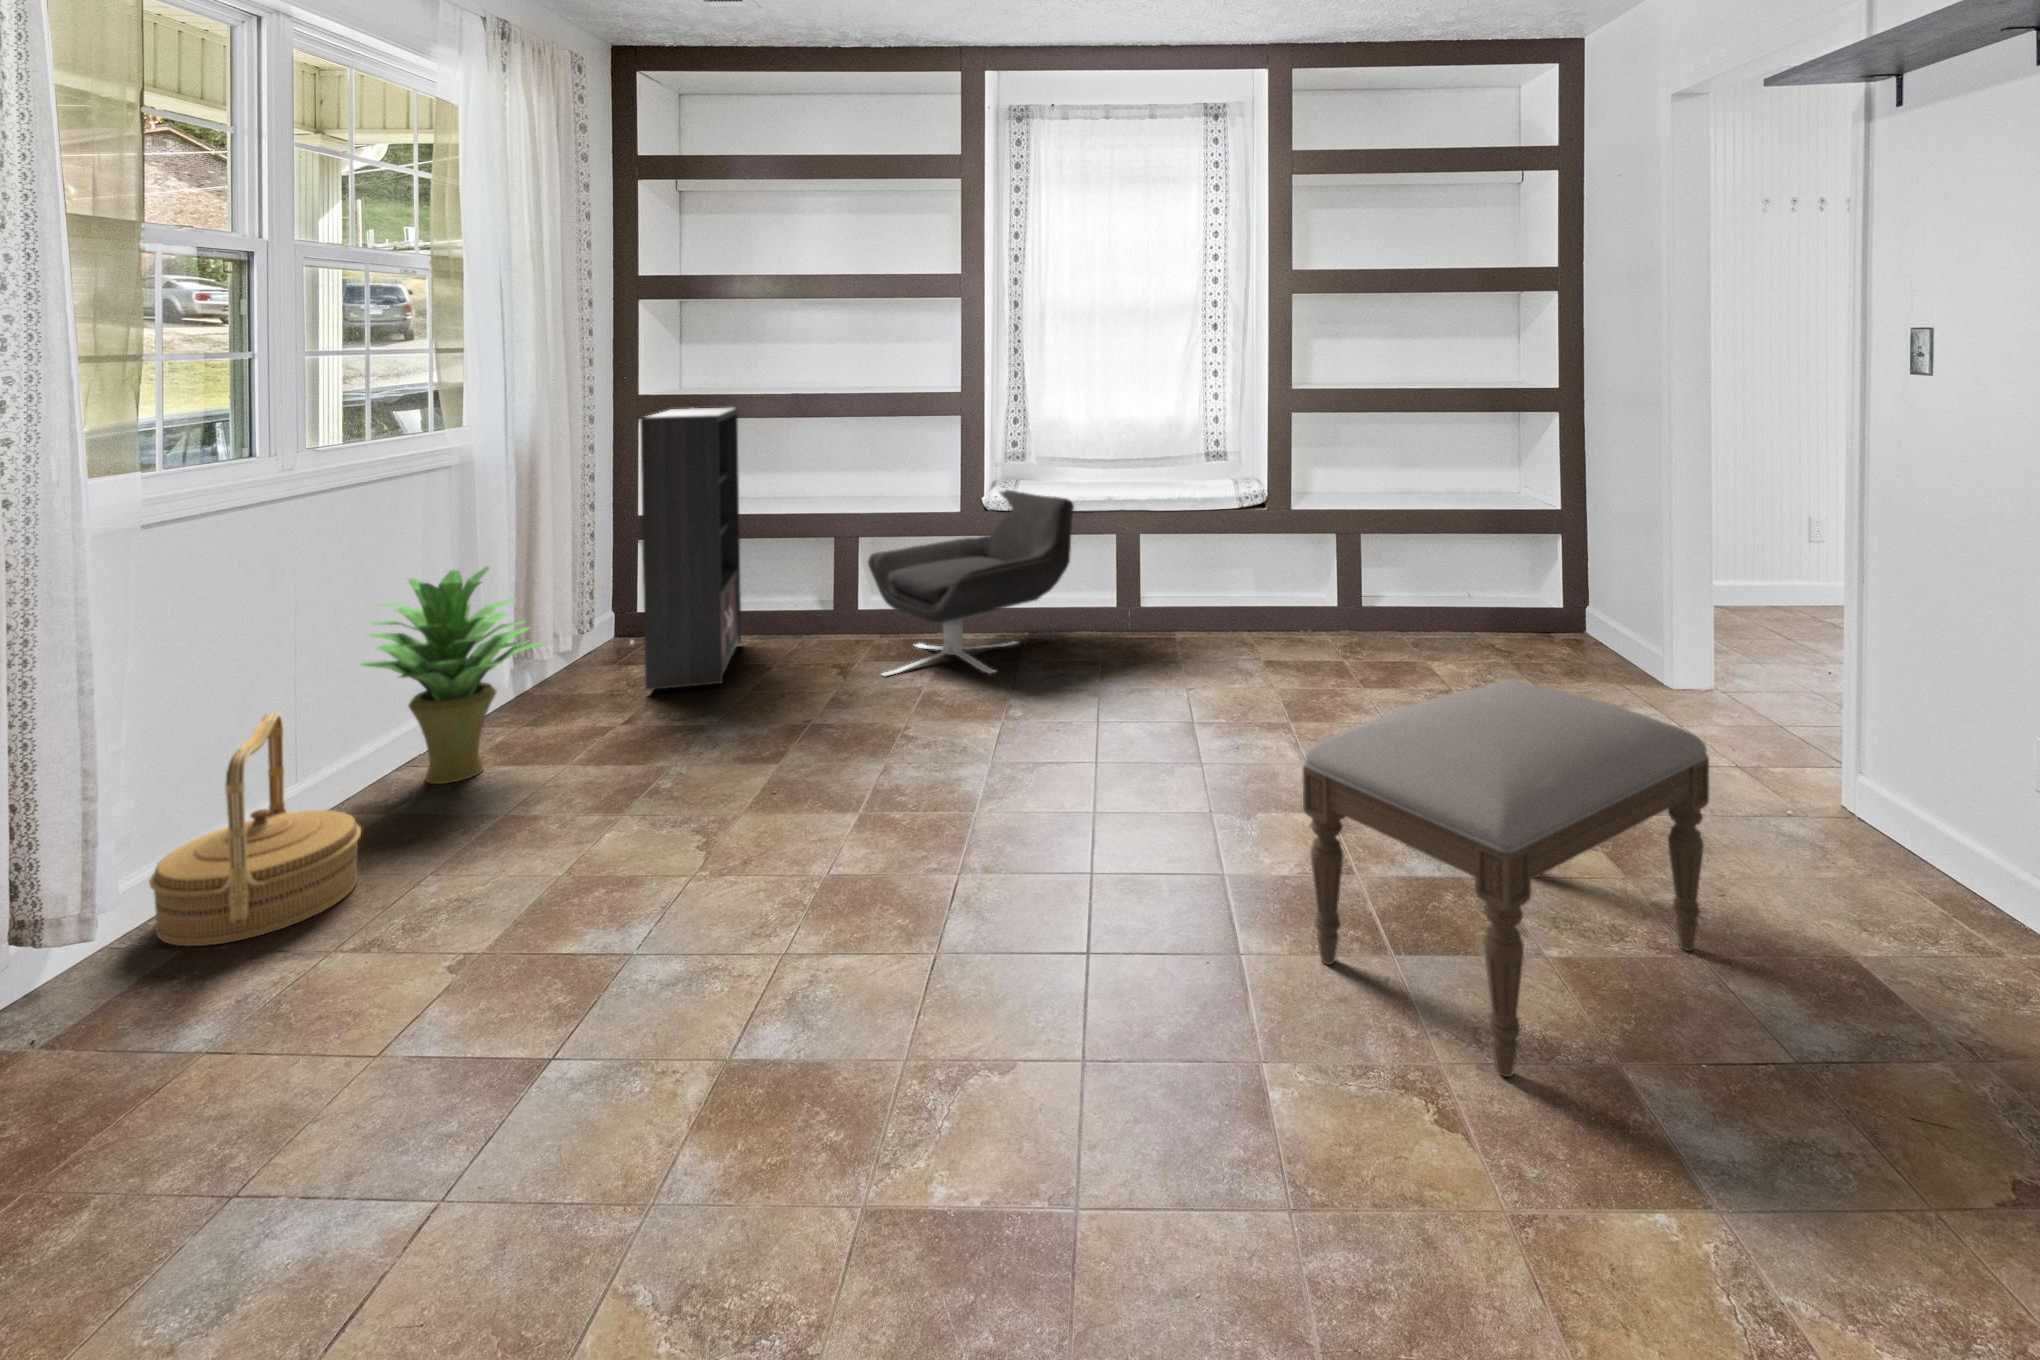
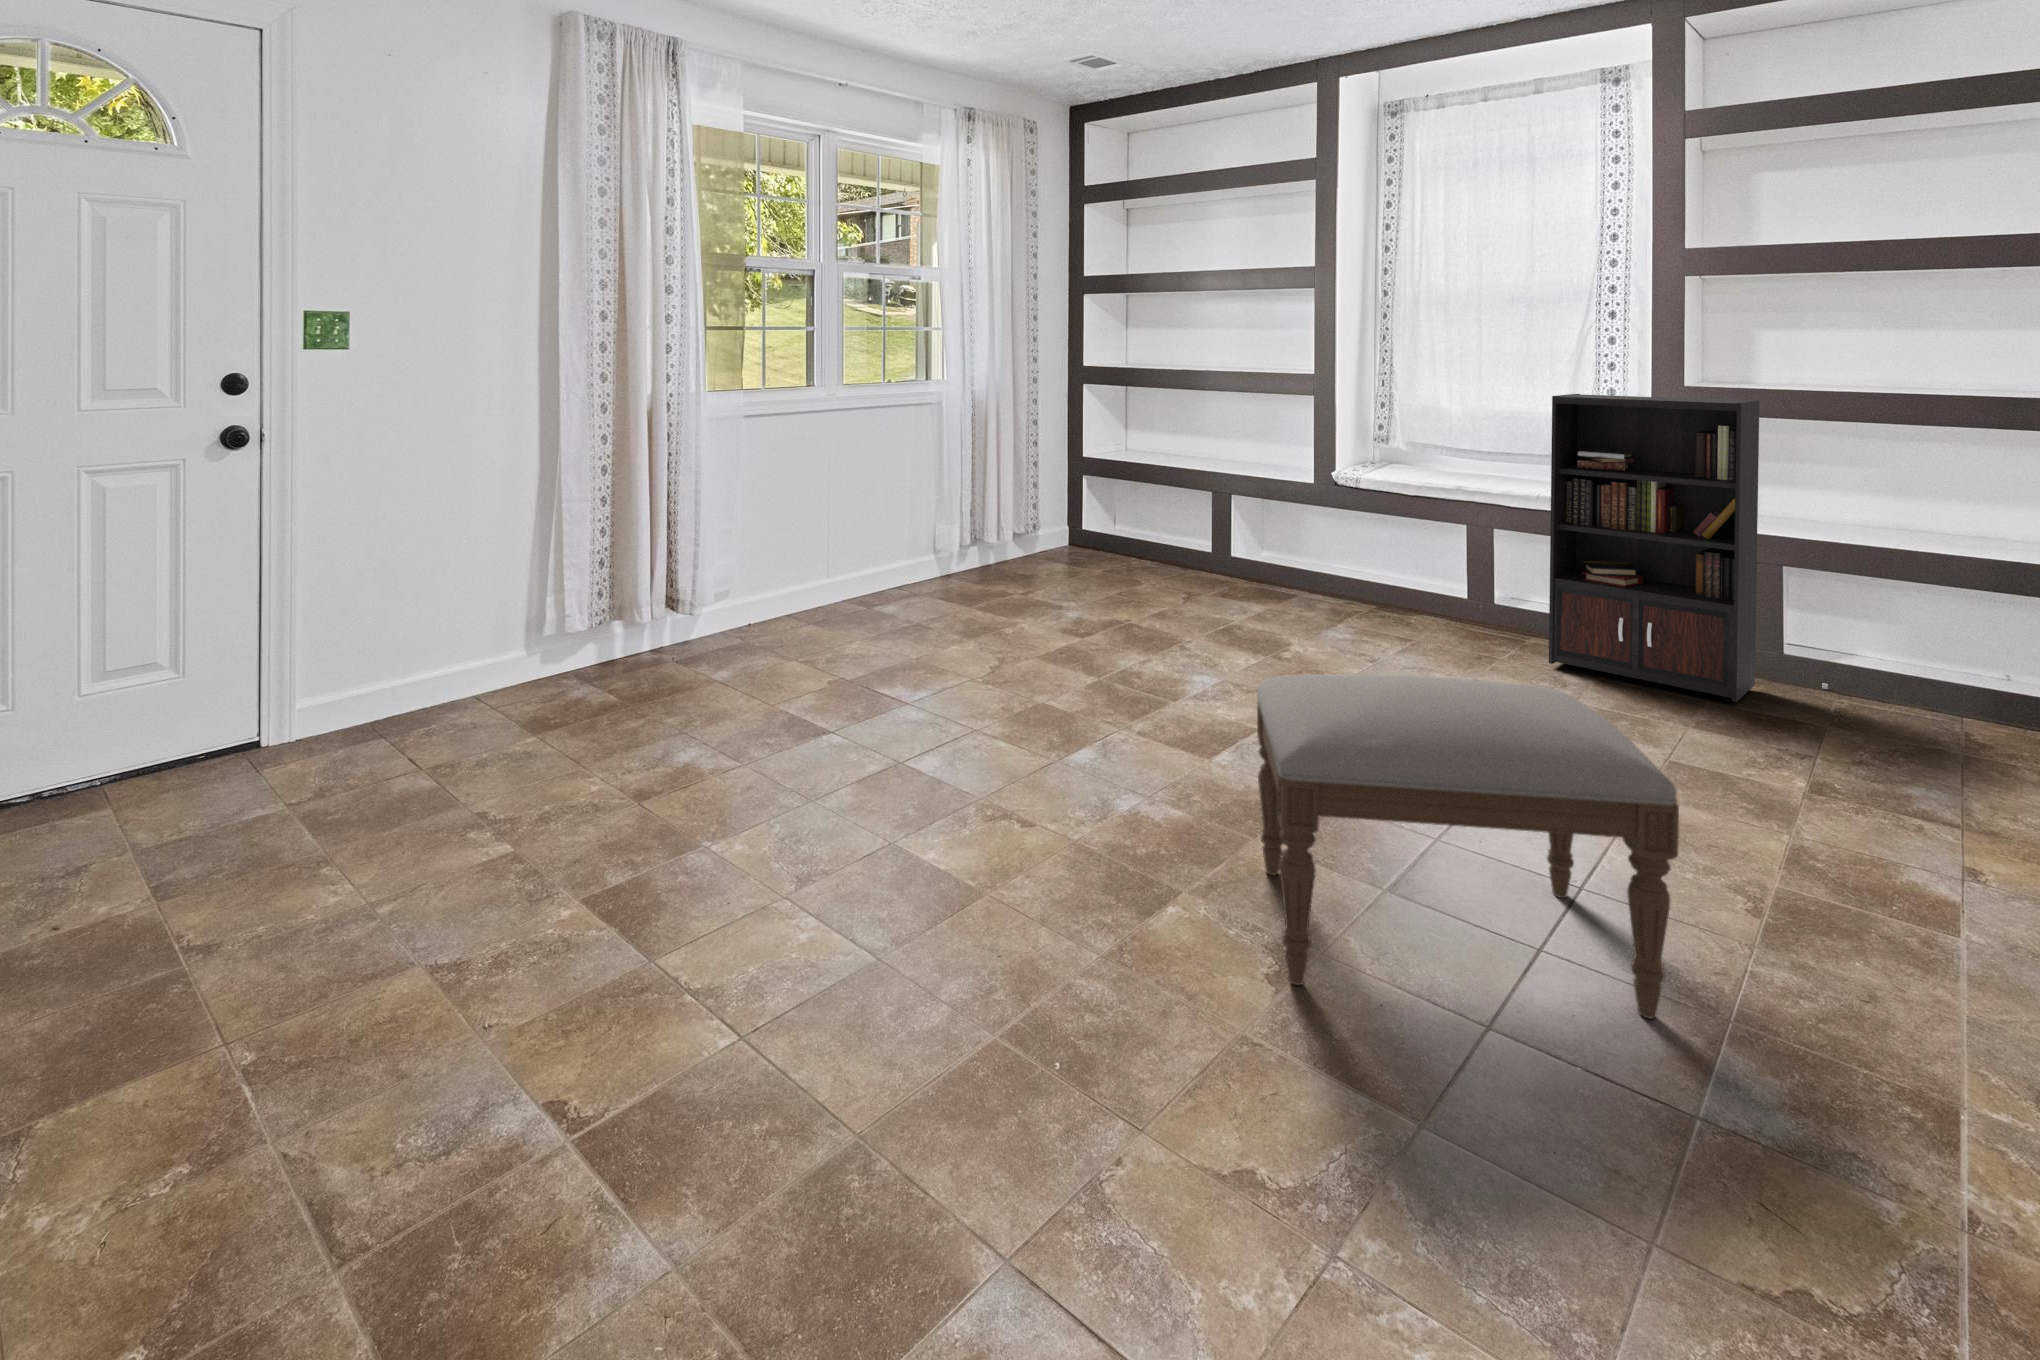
bookcase: present [630,407,741,690] -> present [1549,394,1828,702]
lounge chair: present [868,490,1074,676] -> none [1214,467,1407,627]
potted plant: present [359,567,543,784] -> none [861,471,963,607]
woven basket: present [149,713,361,946] -> none [737,534,829,649]

